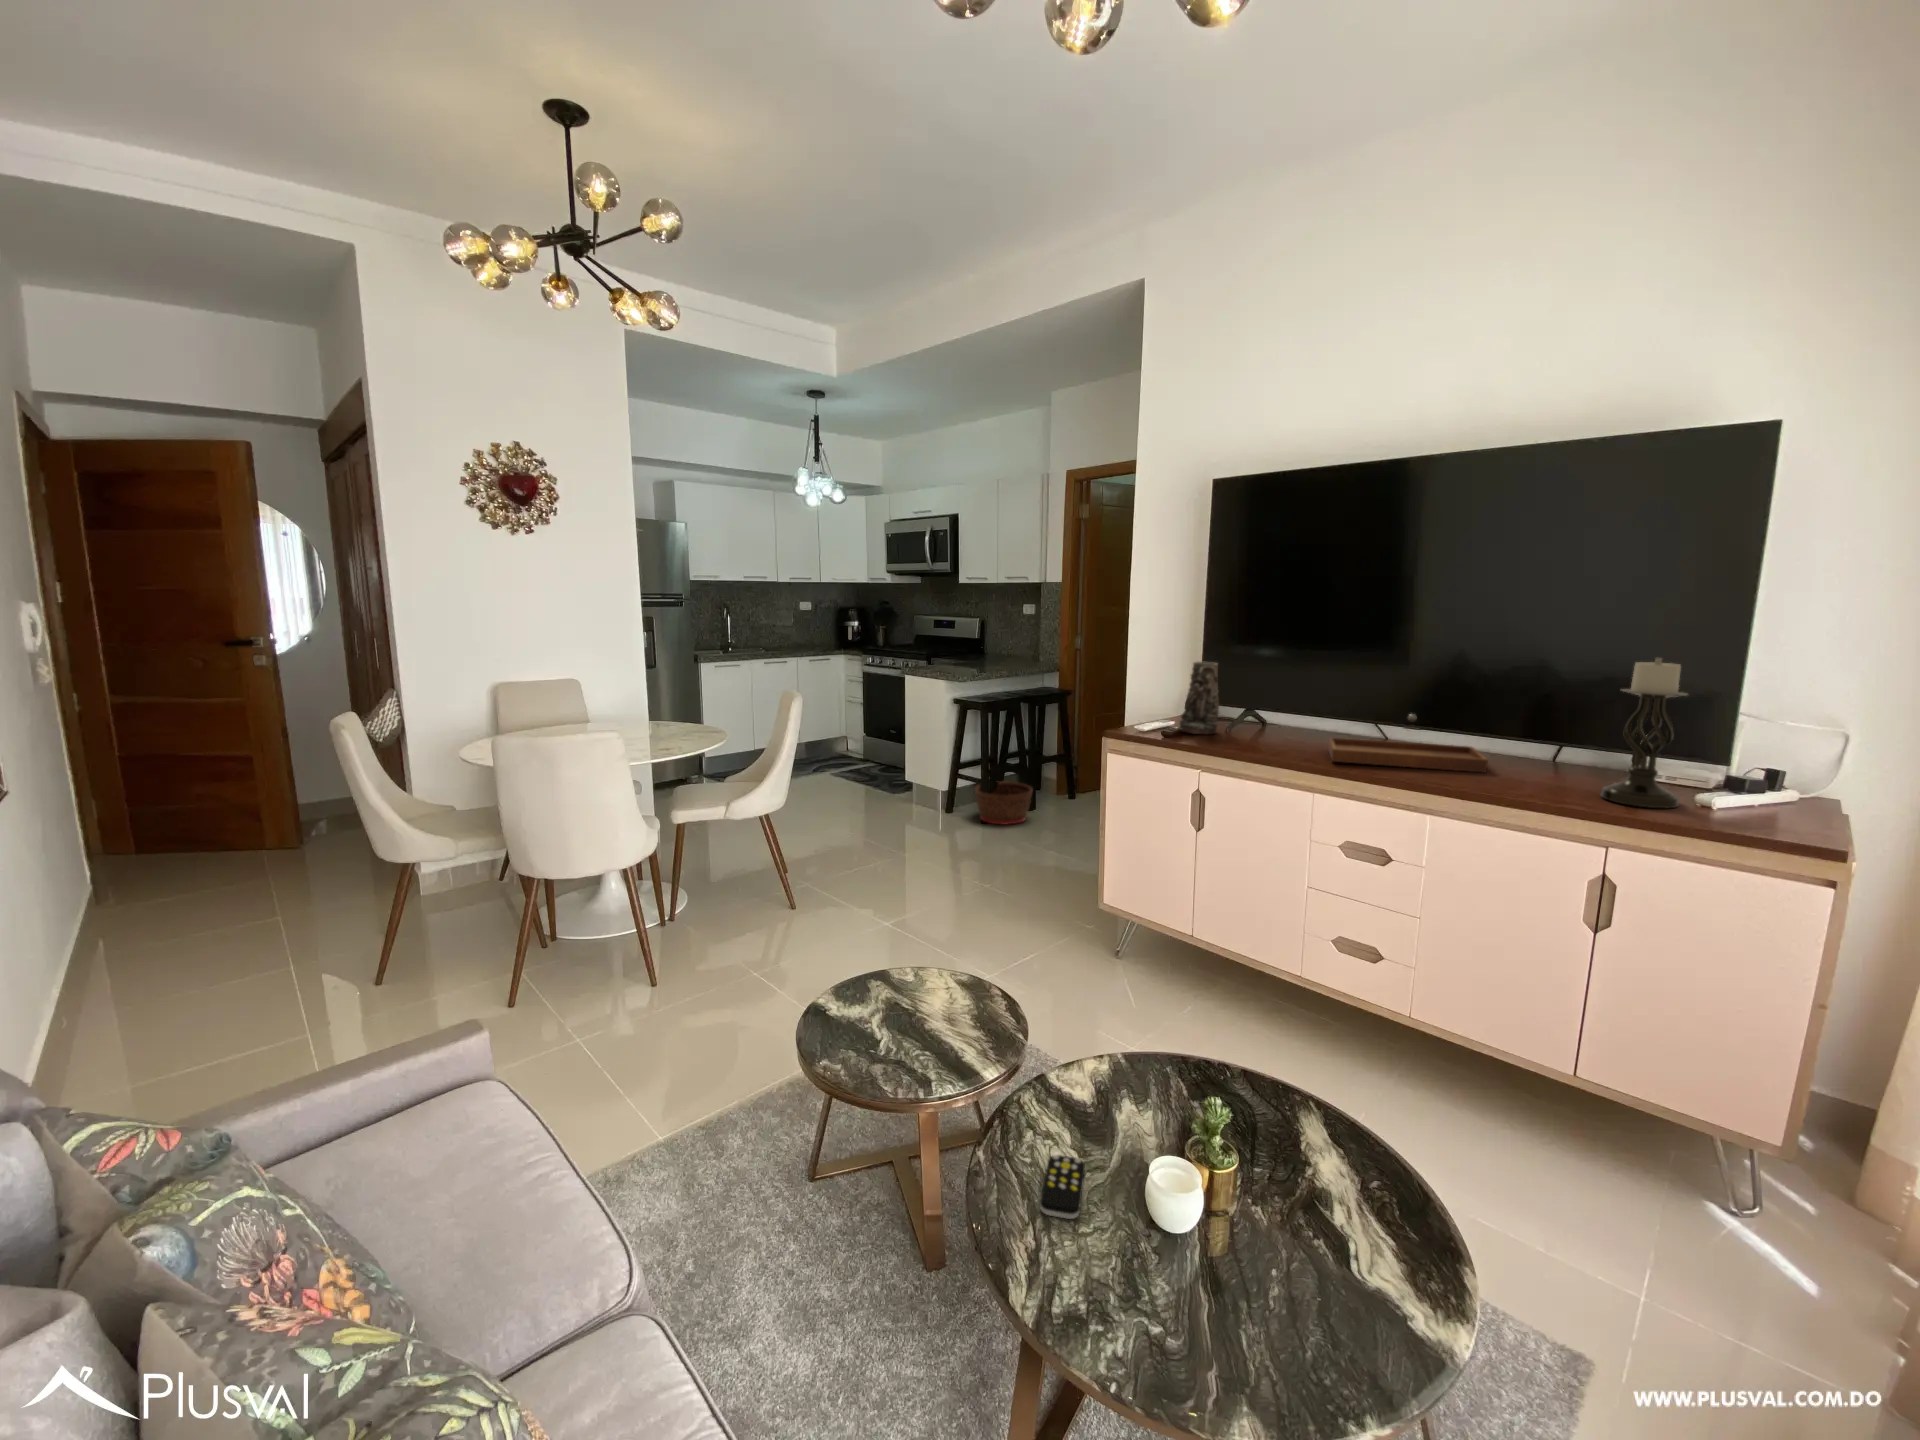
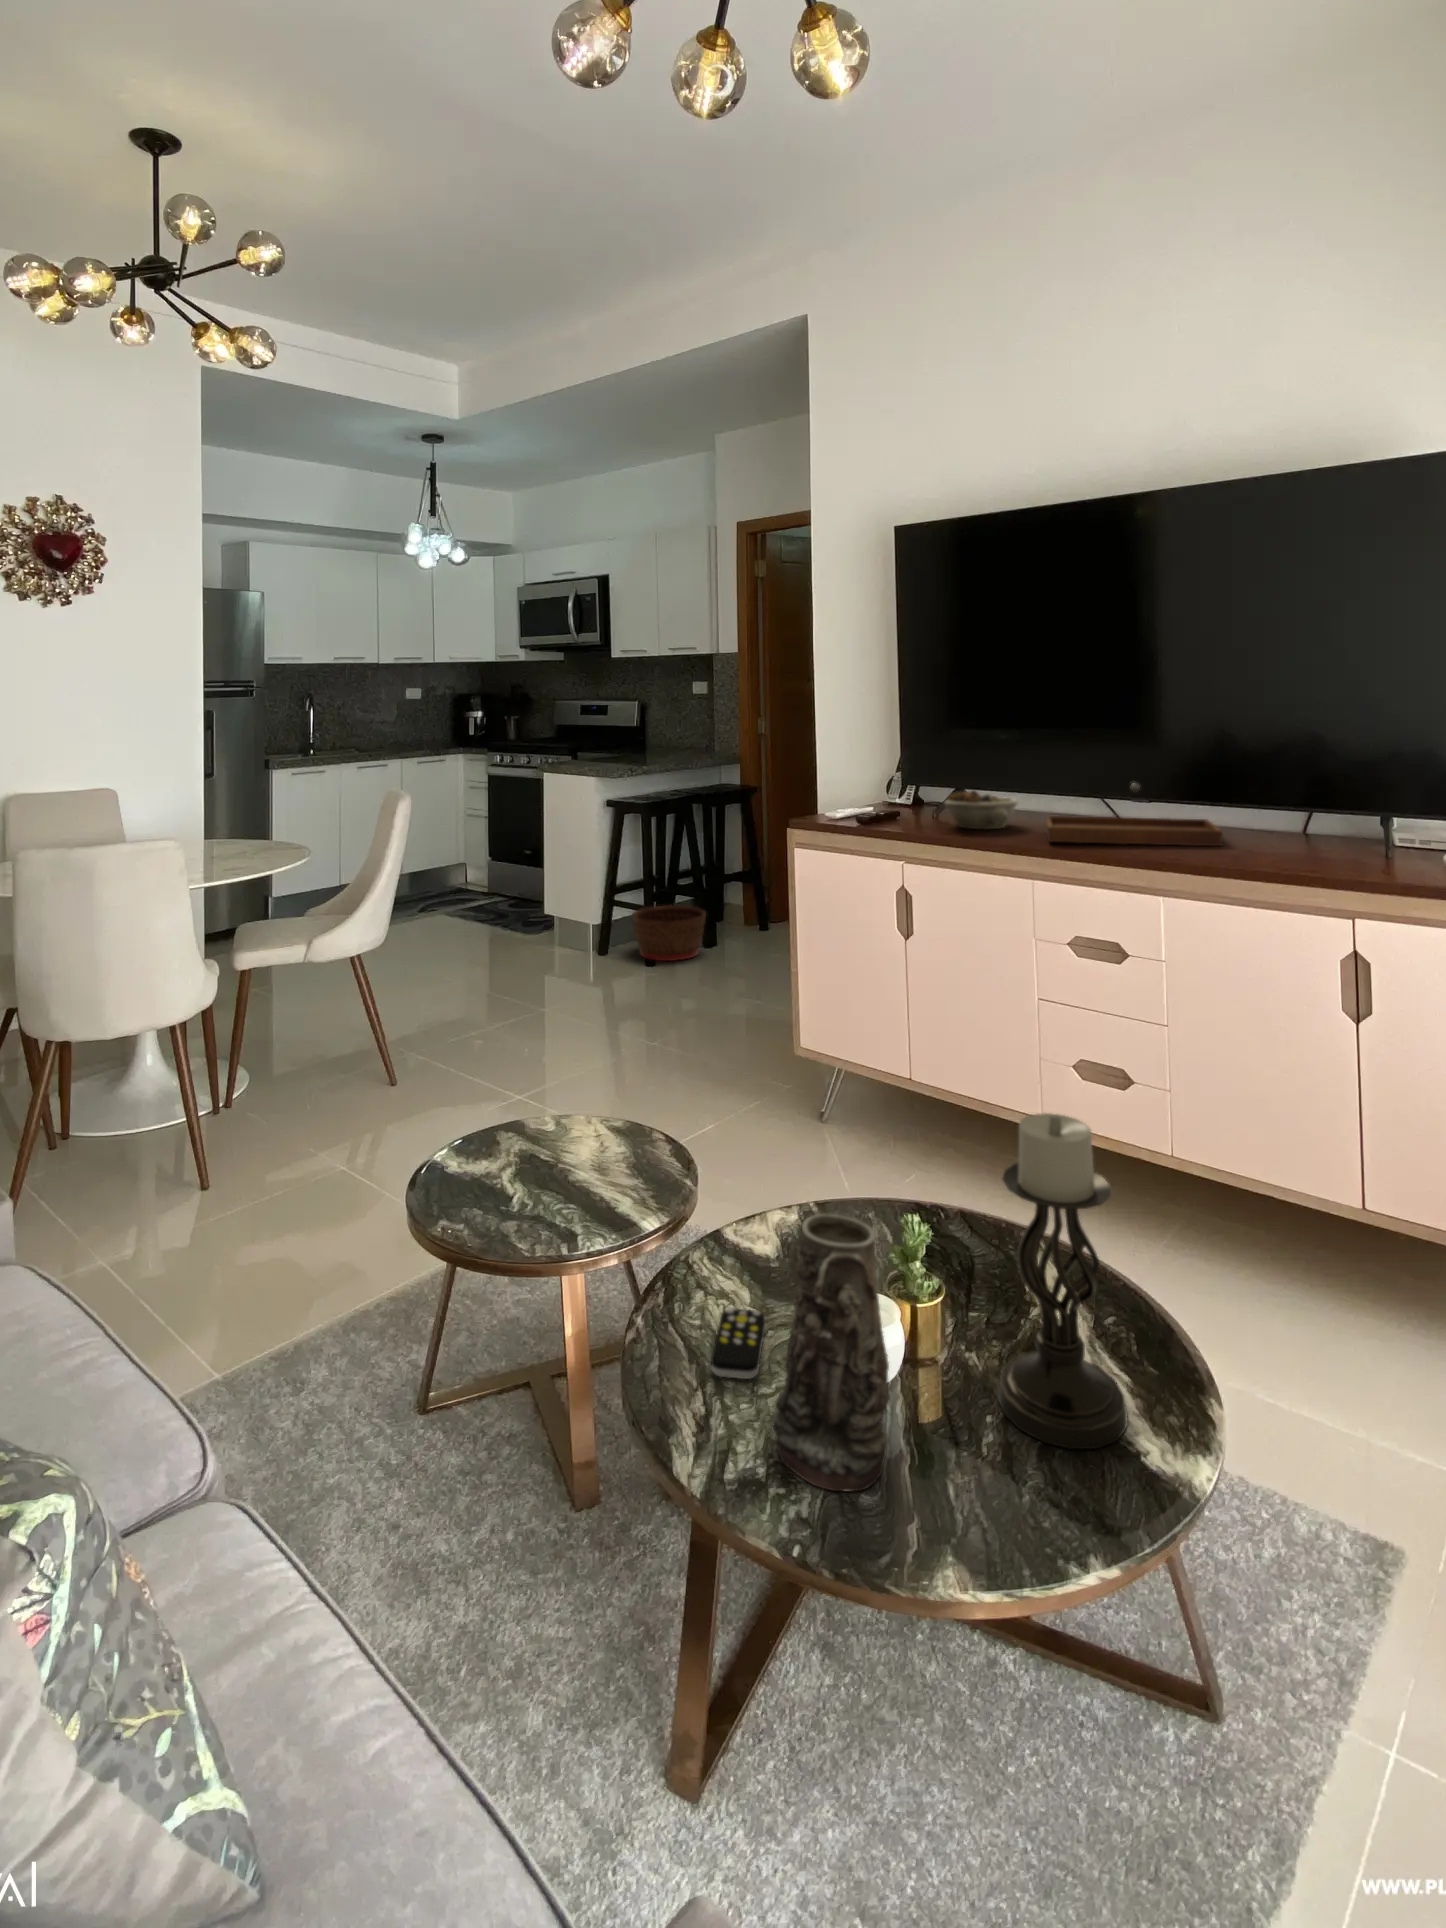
candle holder: present [1601,658,1687,808] -> present [997,1113,1127,1449]
vase: present [1180,661,1219,734] -> present [773,1214,889,1491]
succulent planter: none [1241,712,1305,746] -> present [945,791,1018,829]

